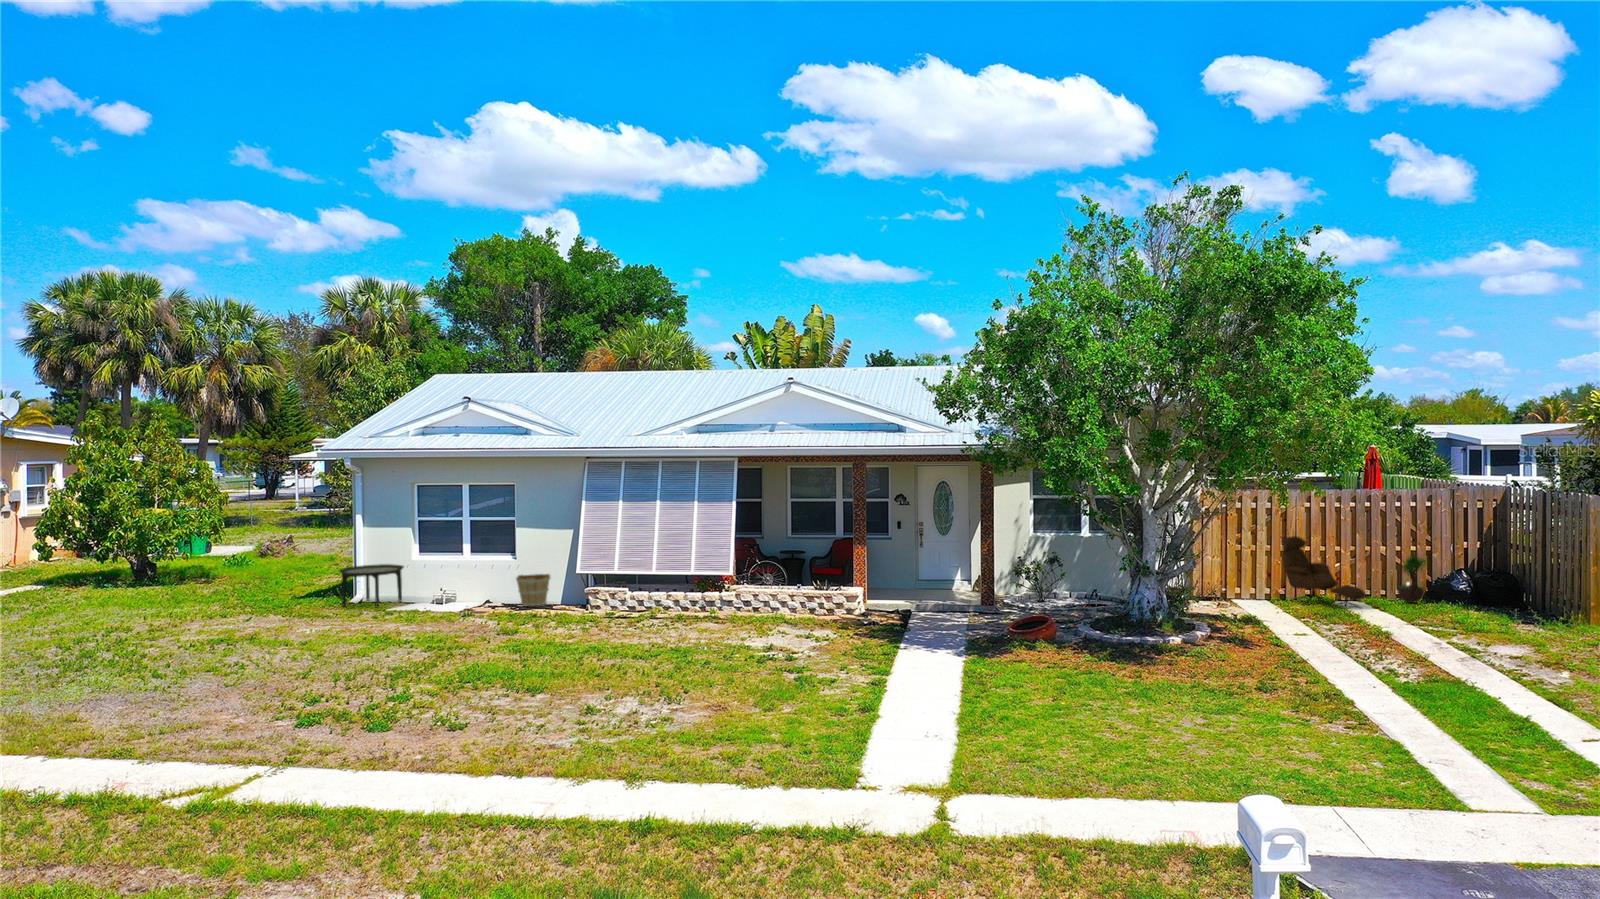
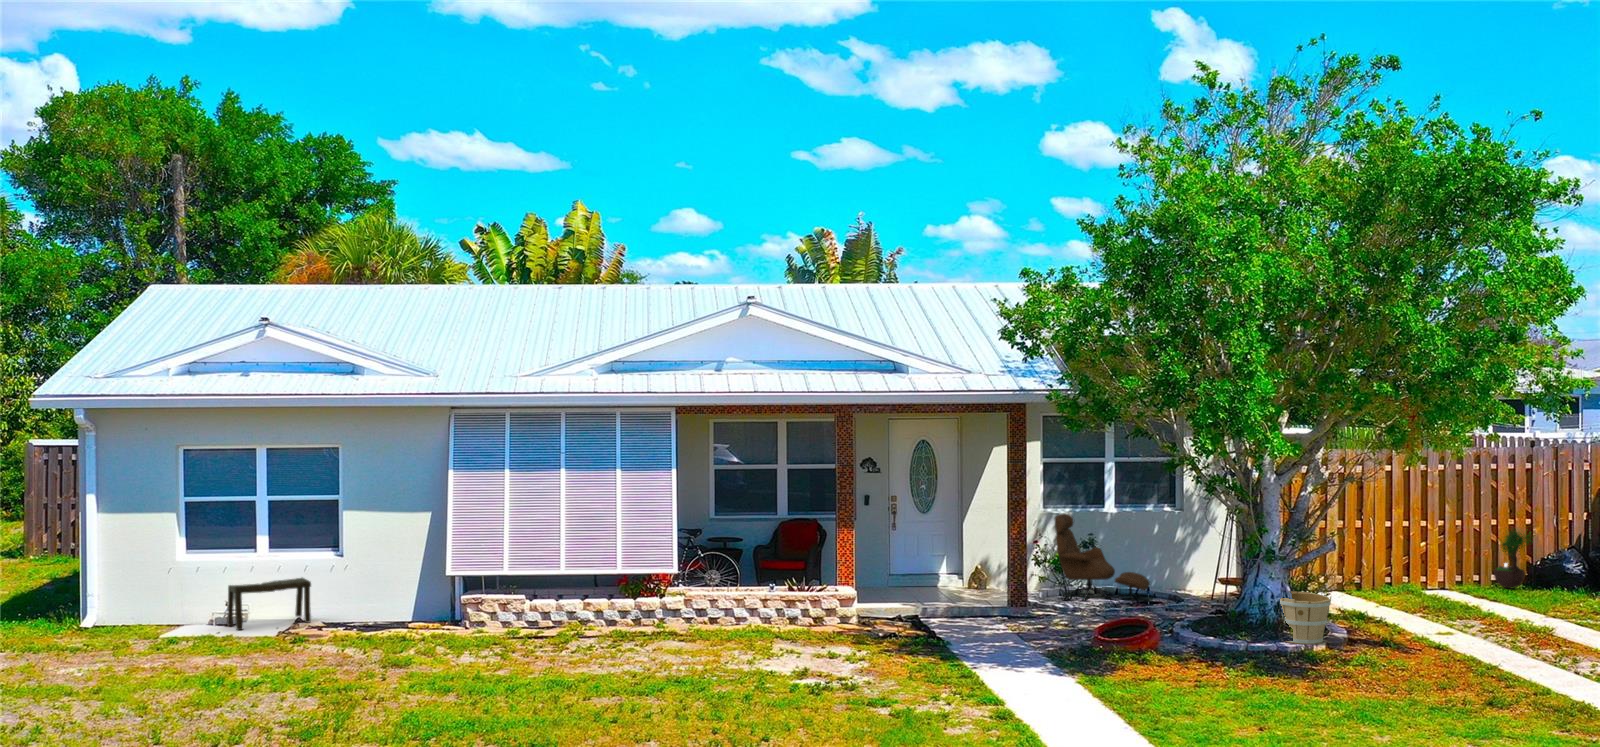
lounge chair: present [1282,536,1366,608] -> present [1055,513,1150,602]
round table: present [339,564,404,608] -> none [67,568,169,635]
bench: none [438,573,492,607] -> present [227,578,311,630]
wooden bucket: present [516,574,550,606] -> present [1280,591,1331,645]

